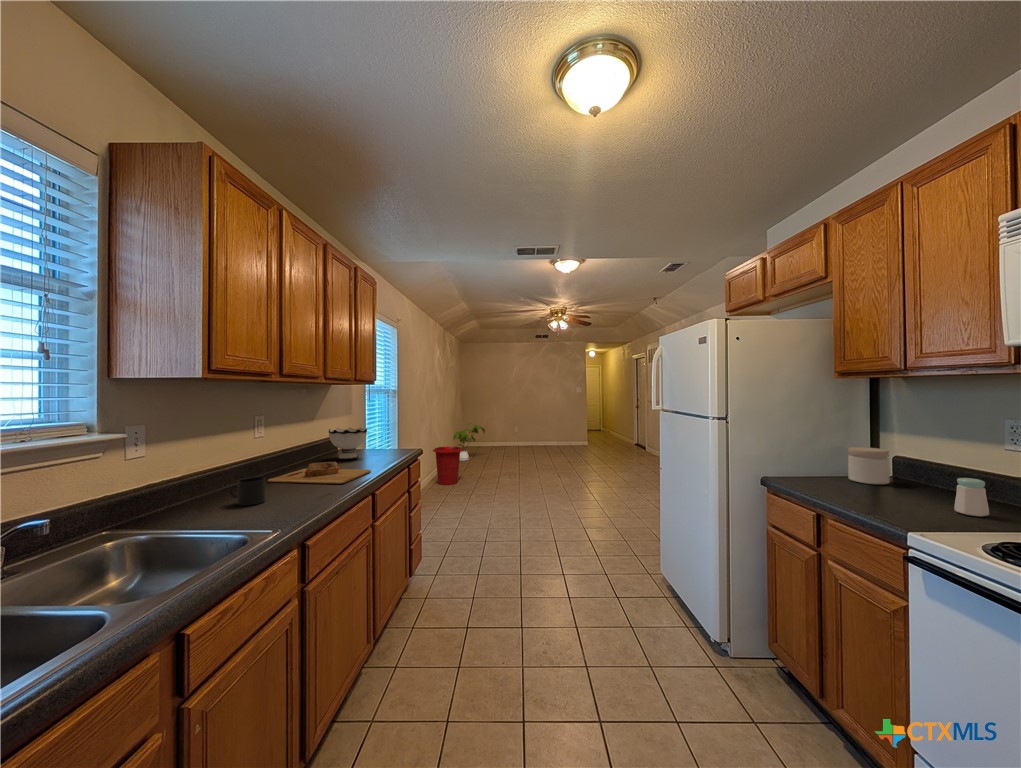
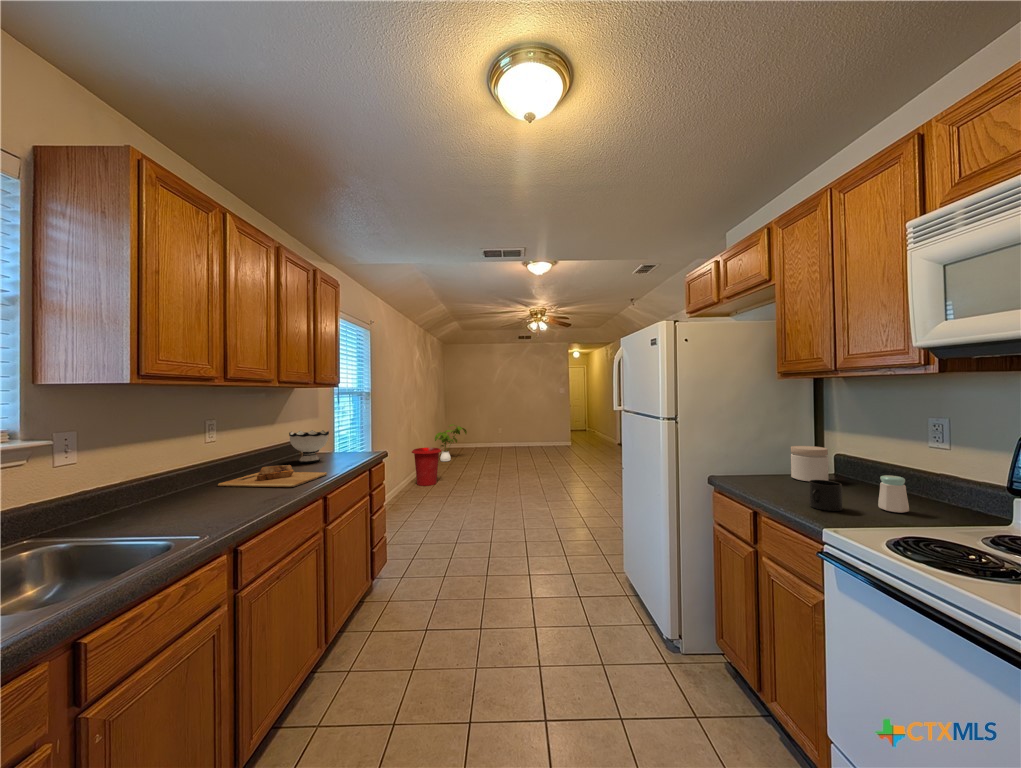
mug: present [230,477,265,506] -> present [809,480,842,511]

